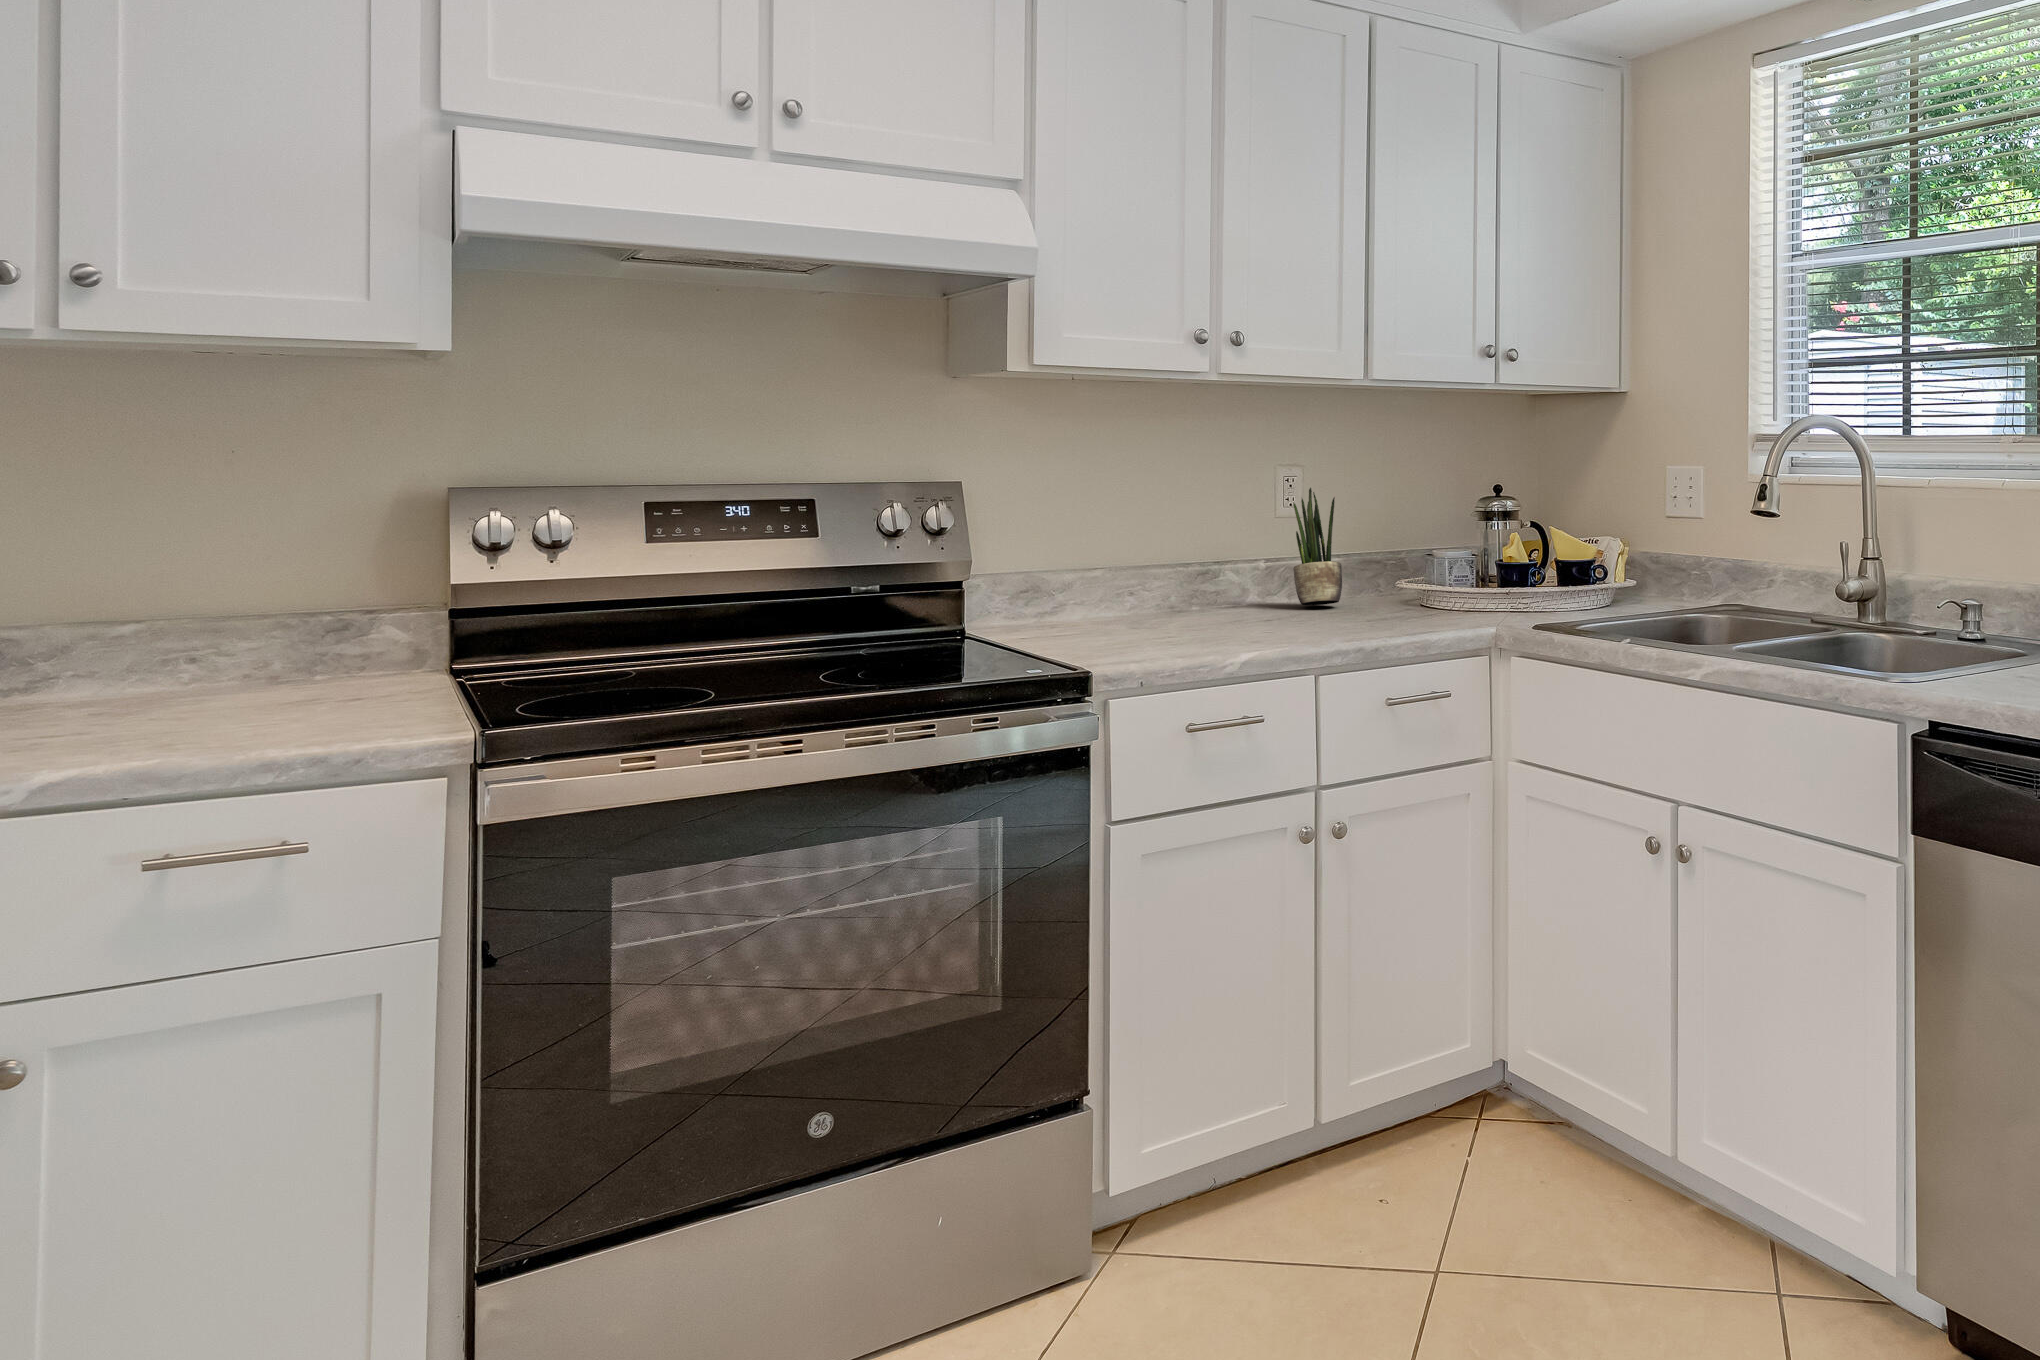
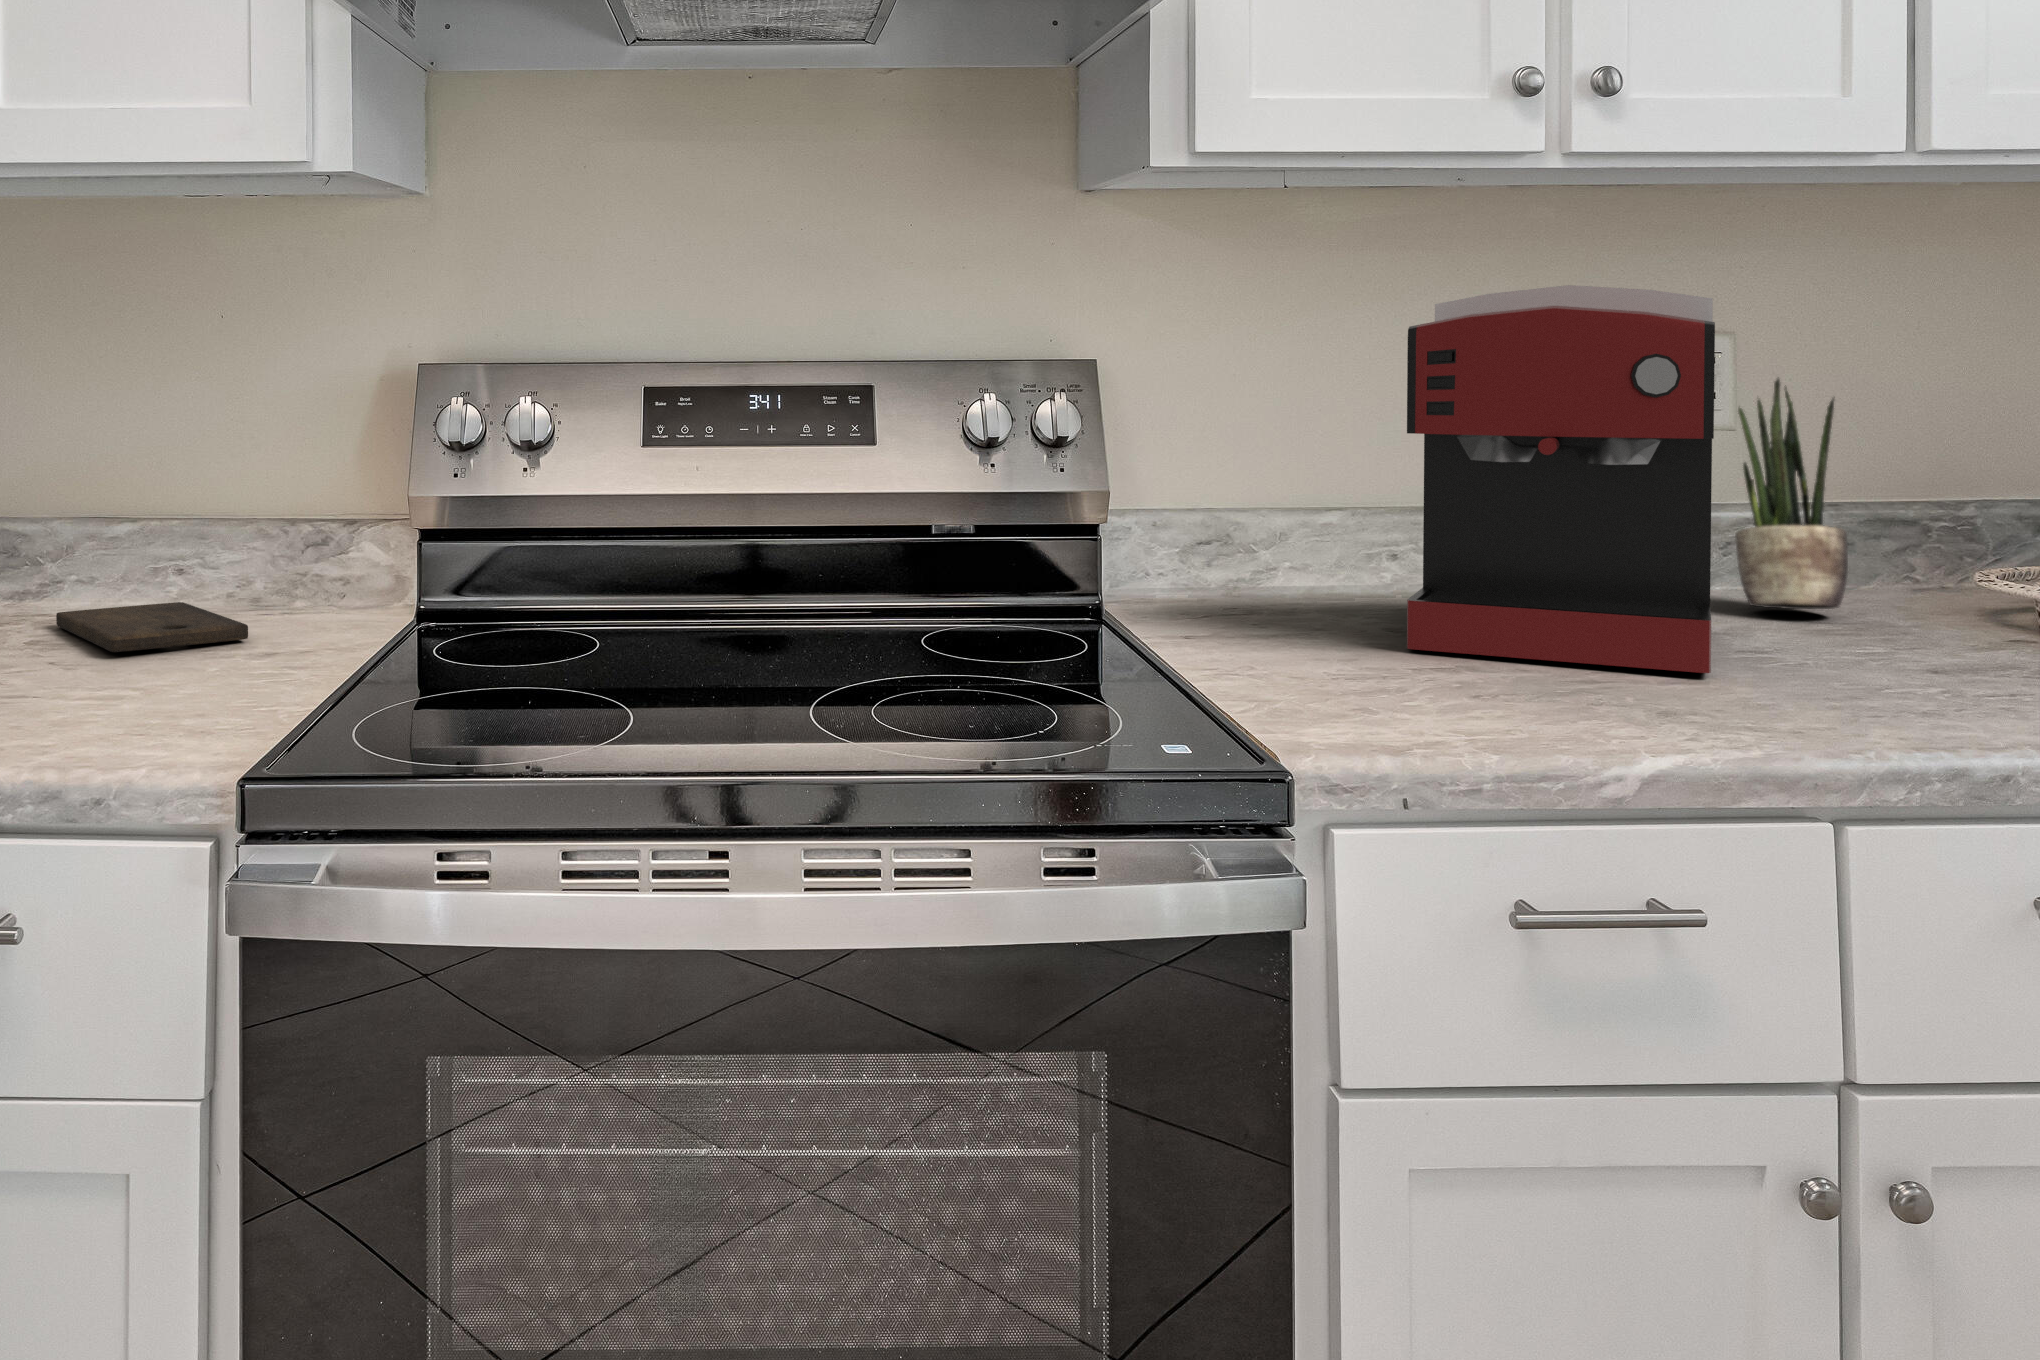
coffee maker: none [1147,441,1289,633] -> present [1407,285,1715,673]
cutting board: none [114,682,347,710] -> present [56,602,248,652]

